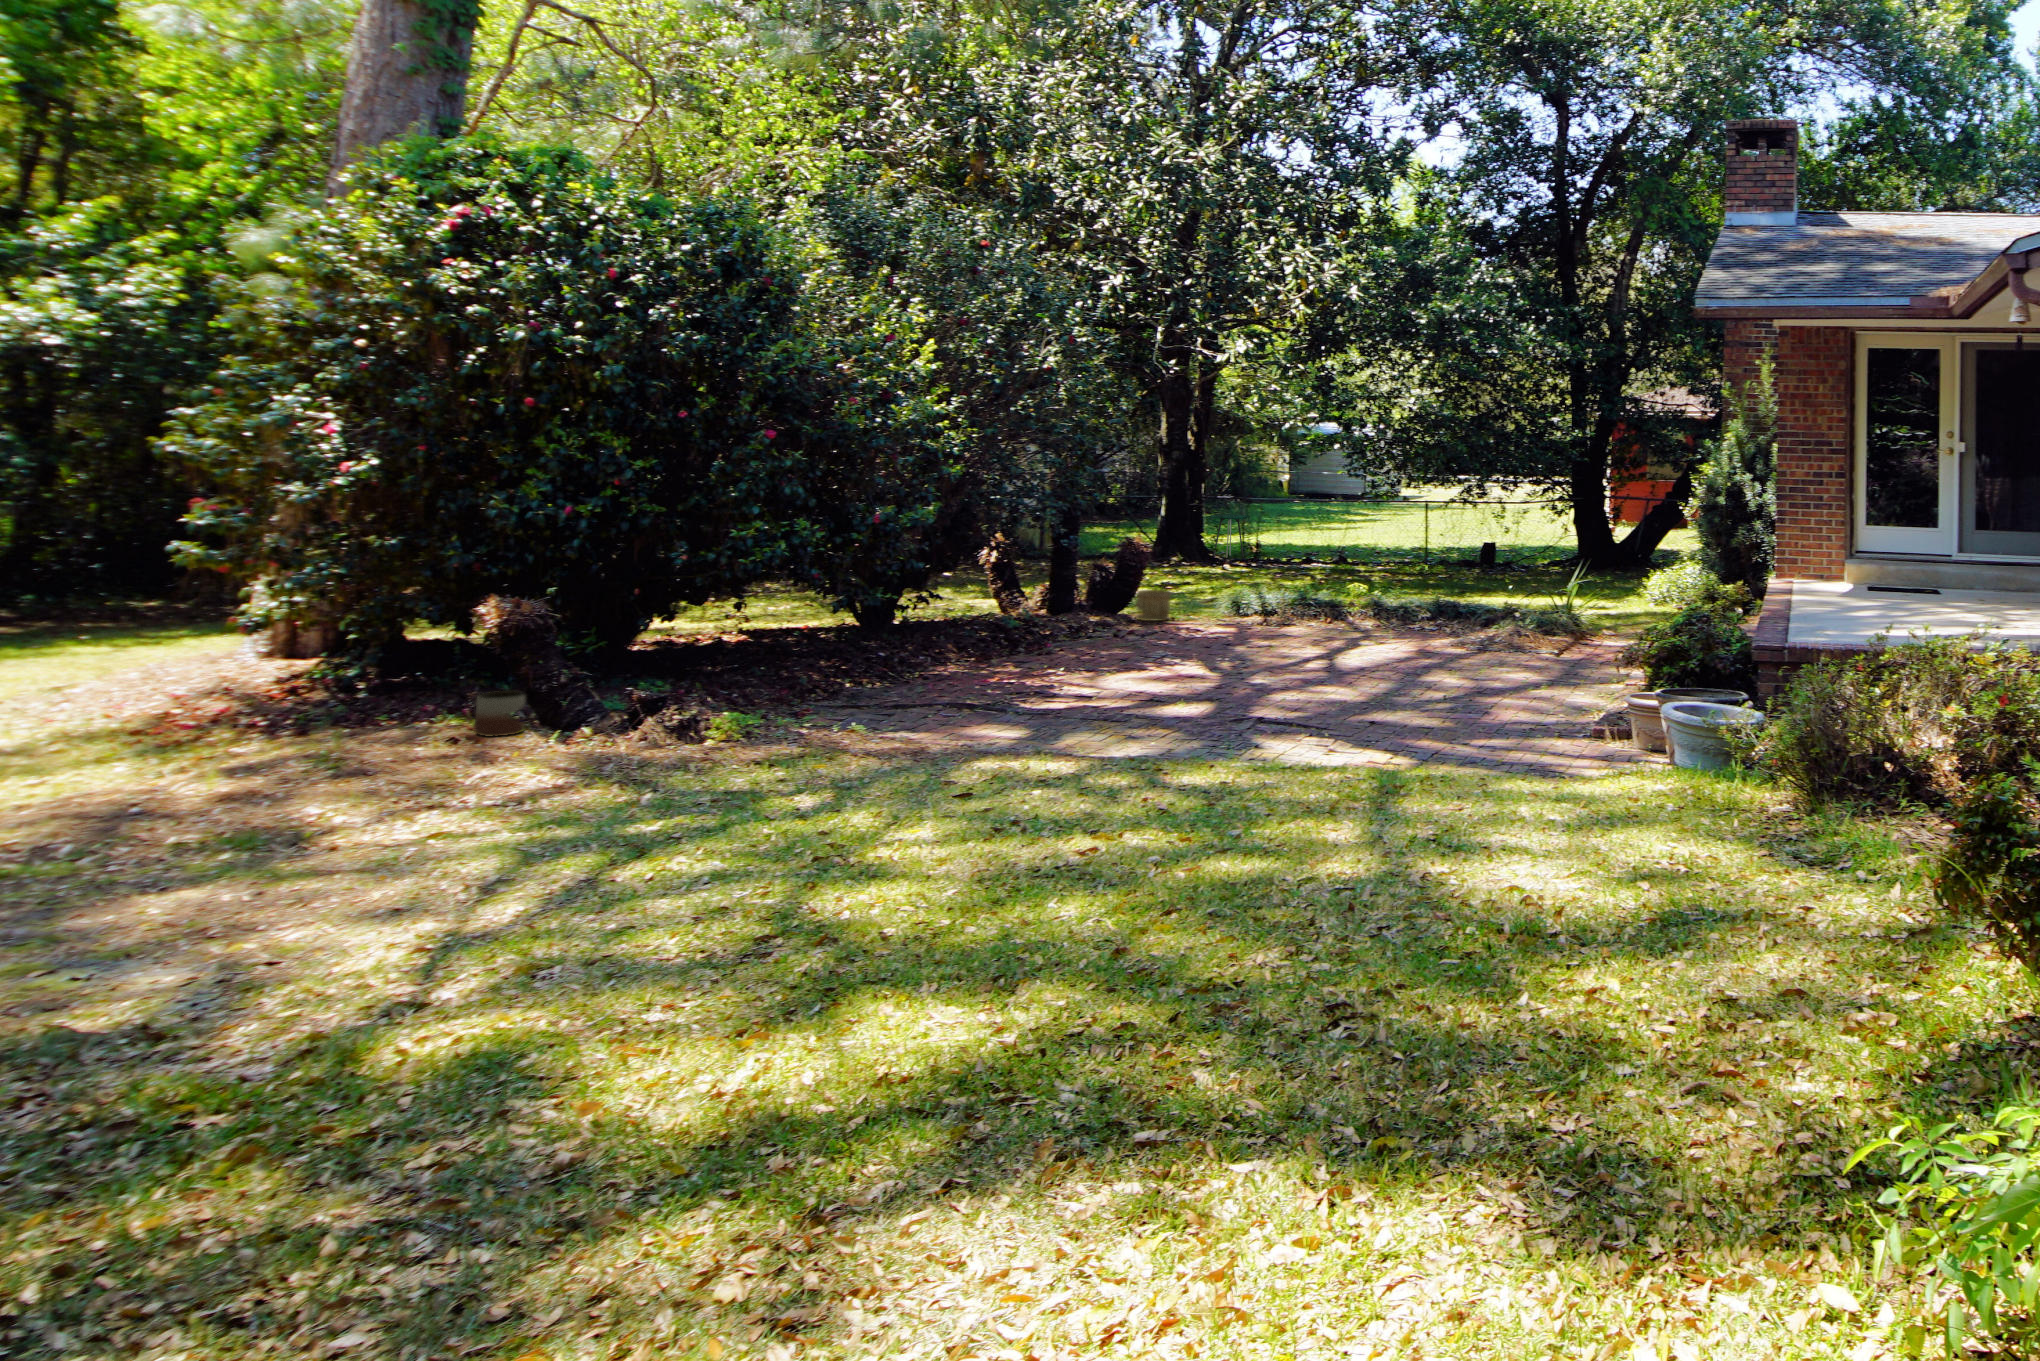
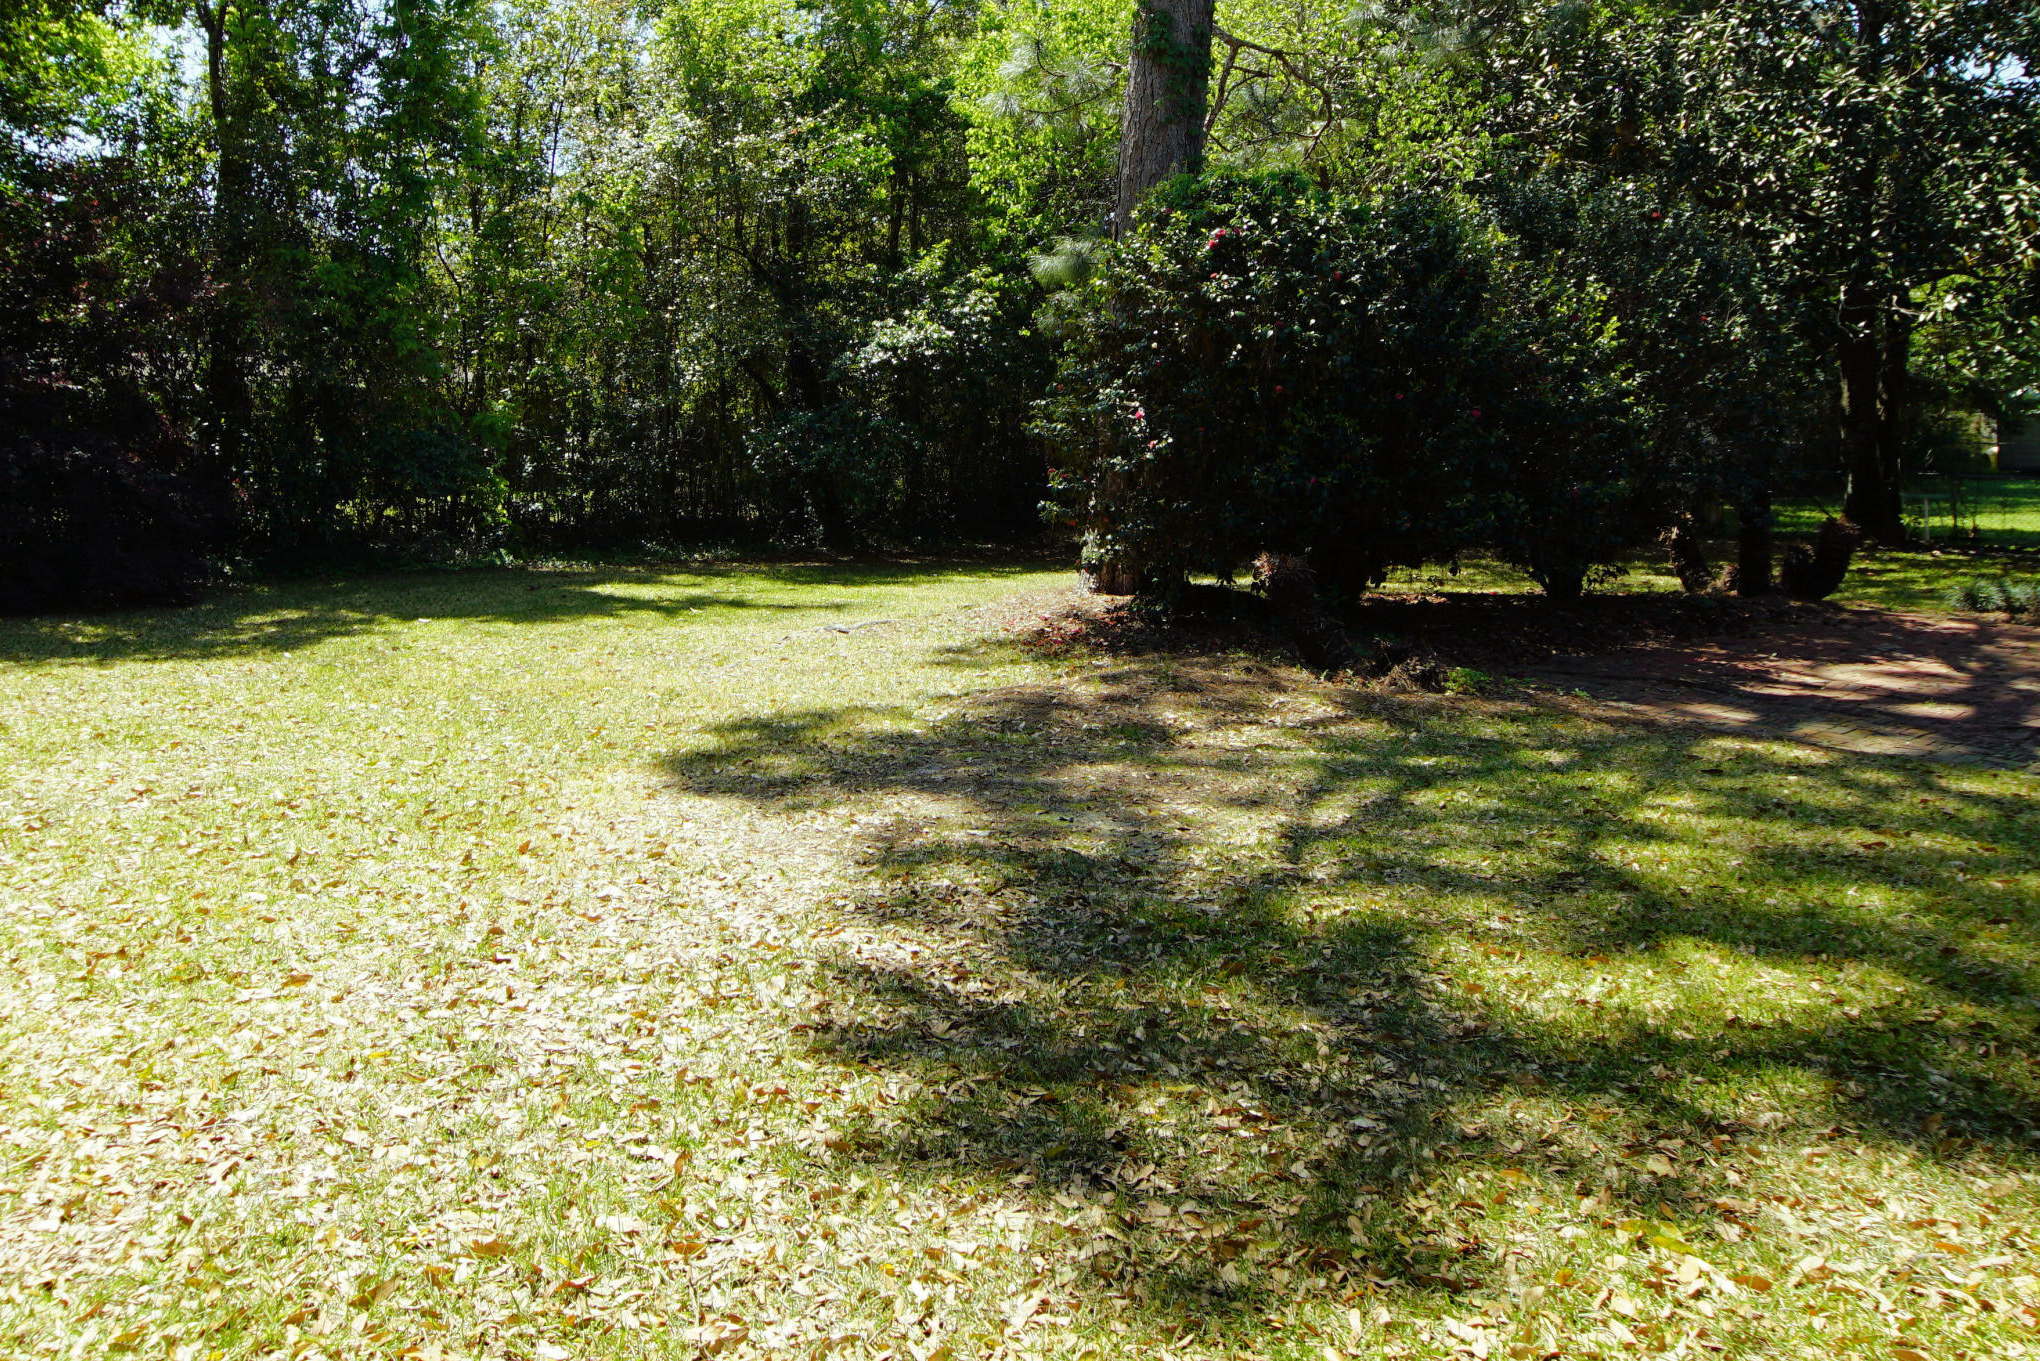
wooden bucket: present [1136,590,1171,621] -> none [1840,574,1886,609]
planter: present [475,691,526,737] -> none [1254,628,1292,666]

